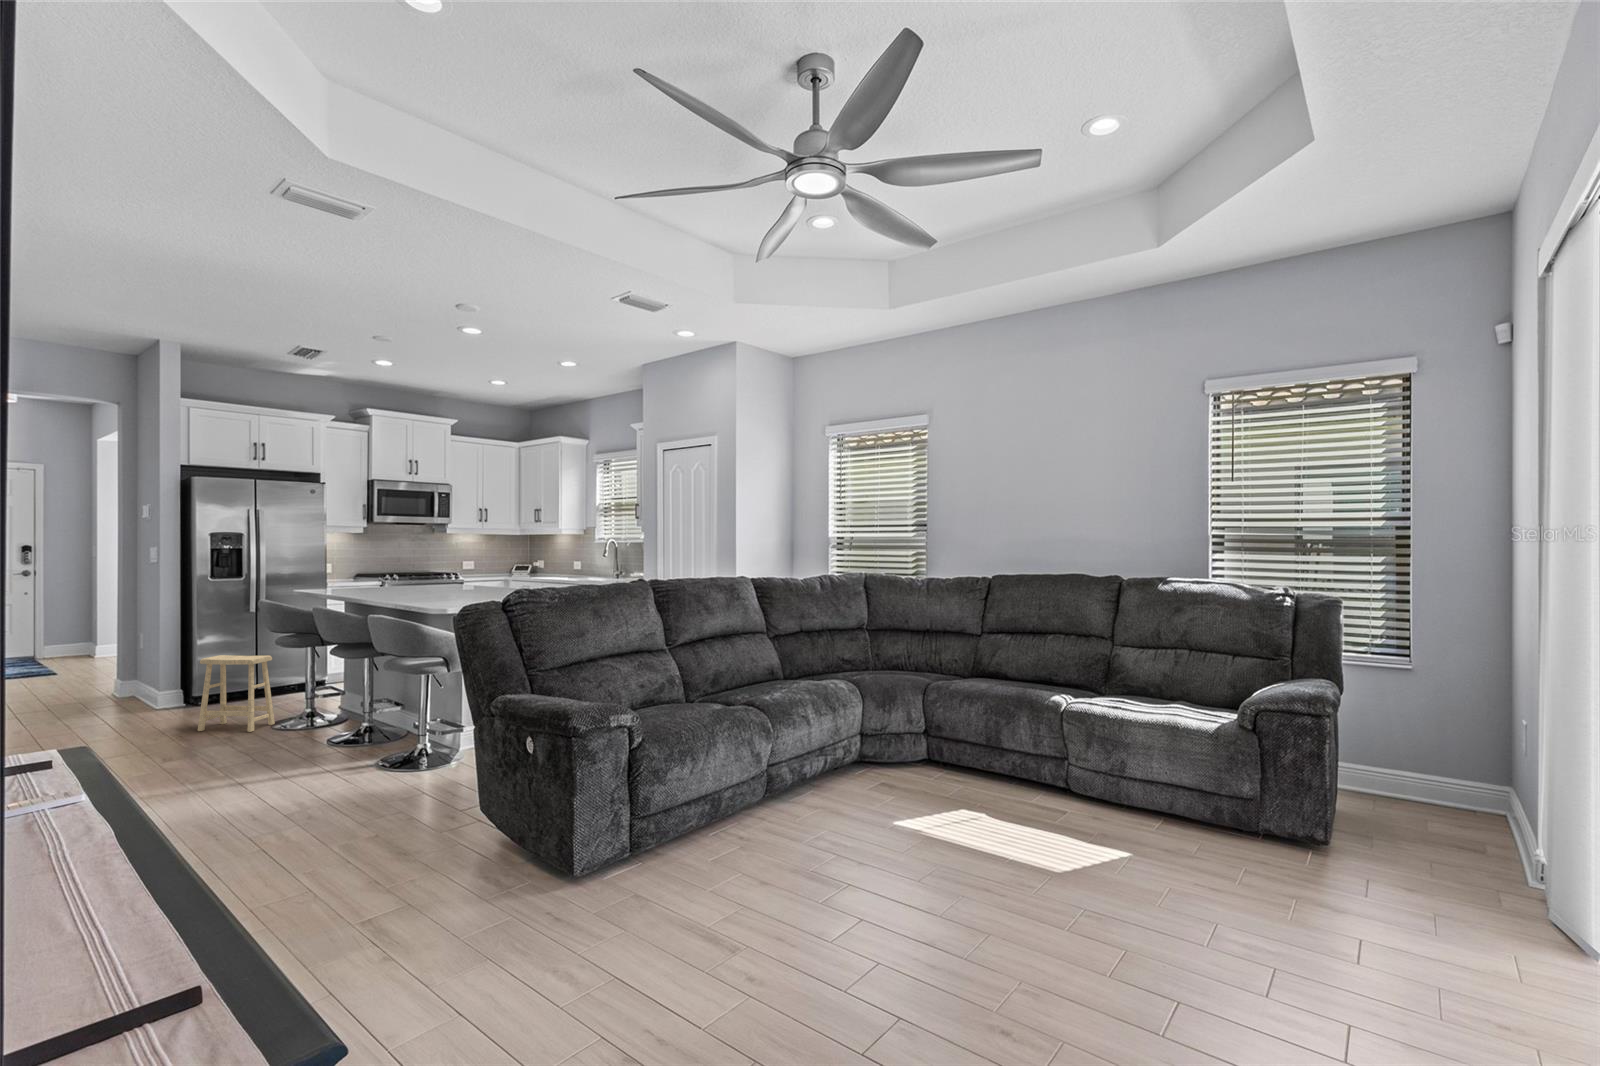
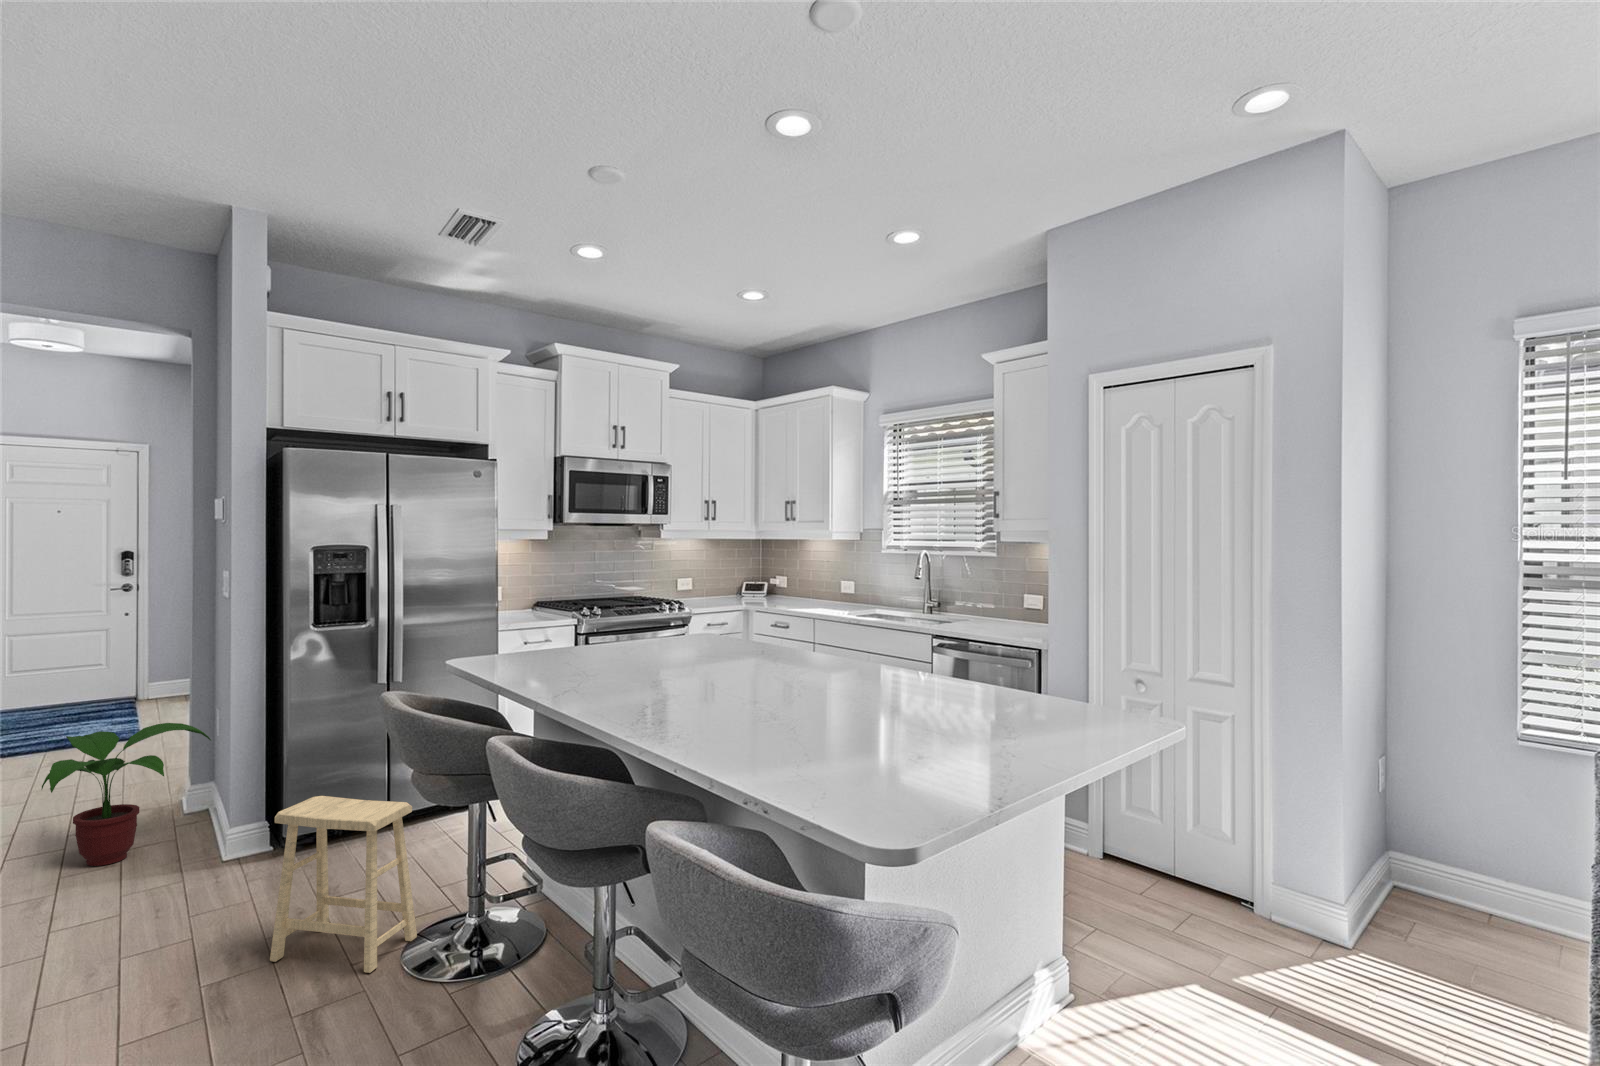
potted plant: none [50,636,146,713] -> present [42,723,211,866]

